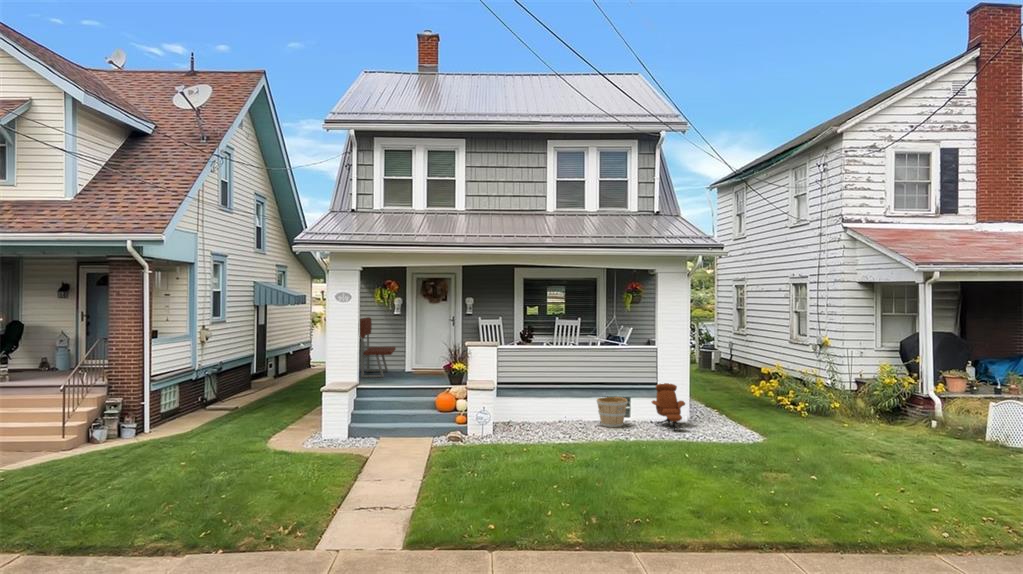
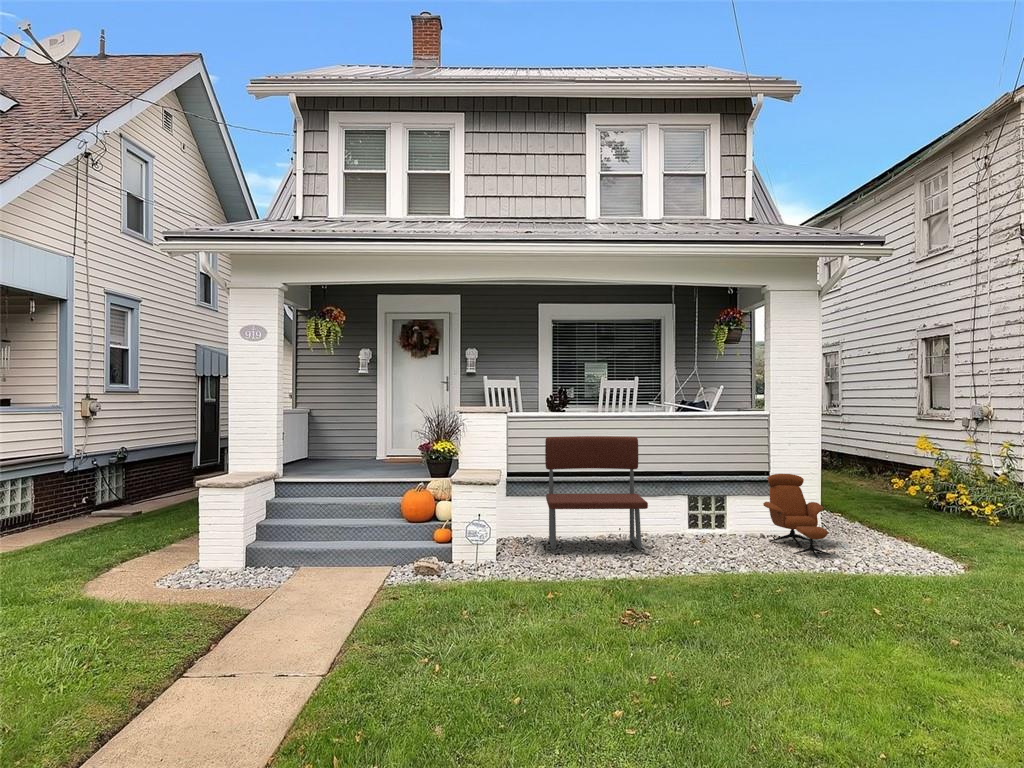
bench: present [360,317,396,378] -> present [545,436,648,550]
wooden bucket: present [597,397,628,427] -> none [671,495,725,547]

